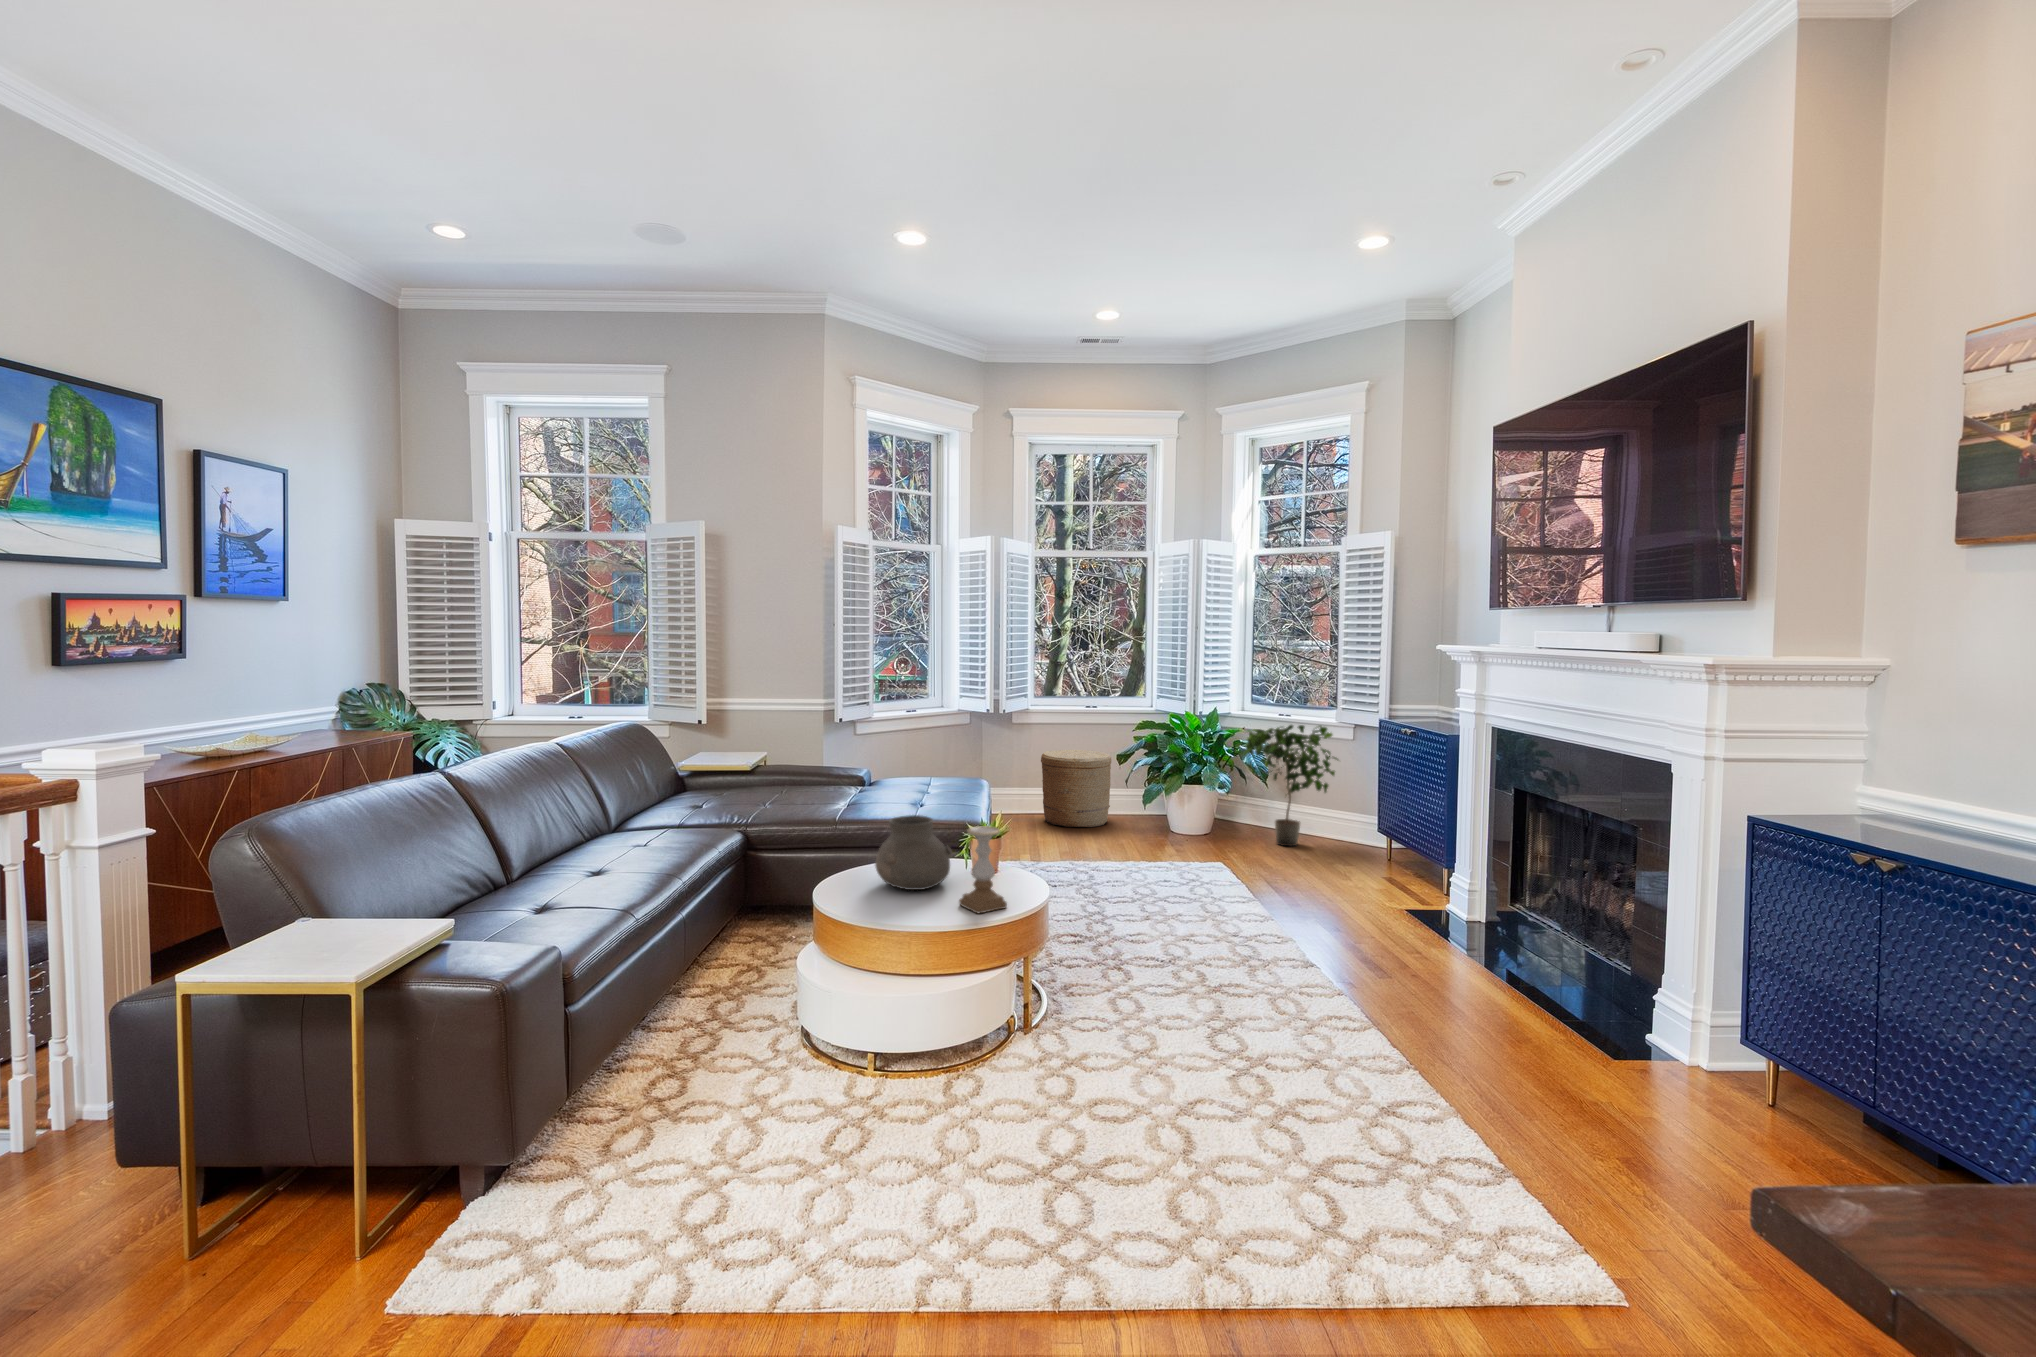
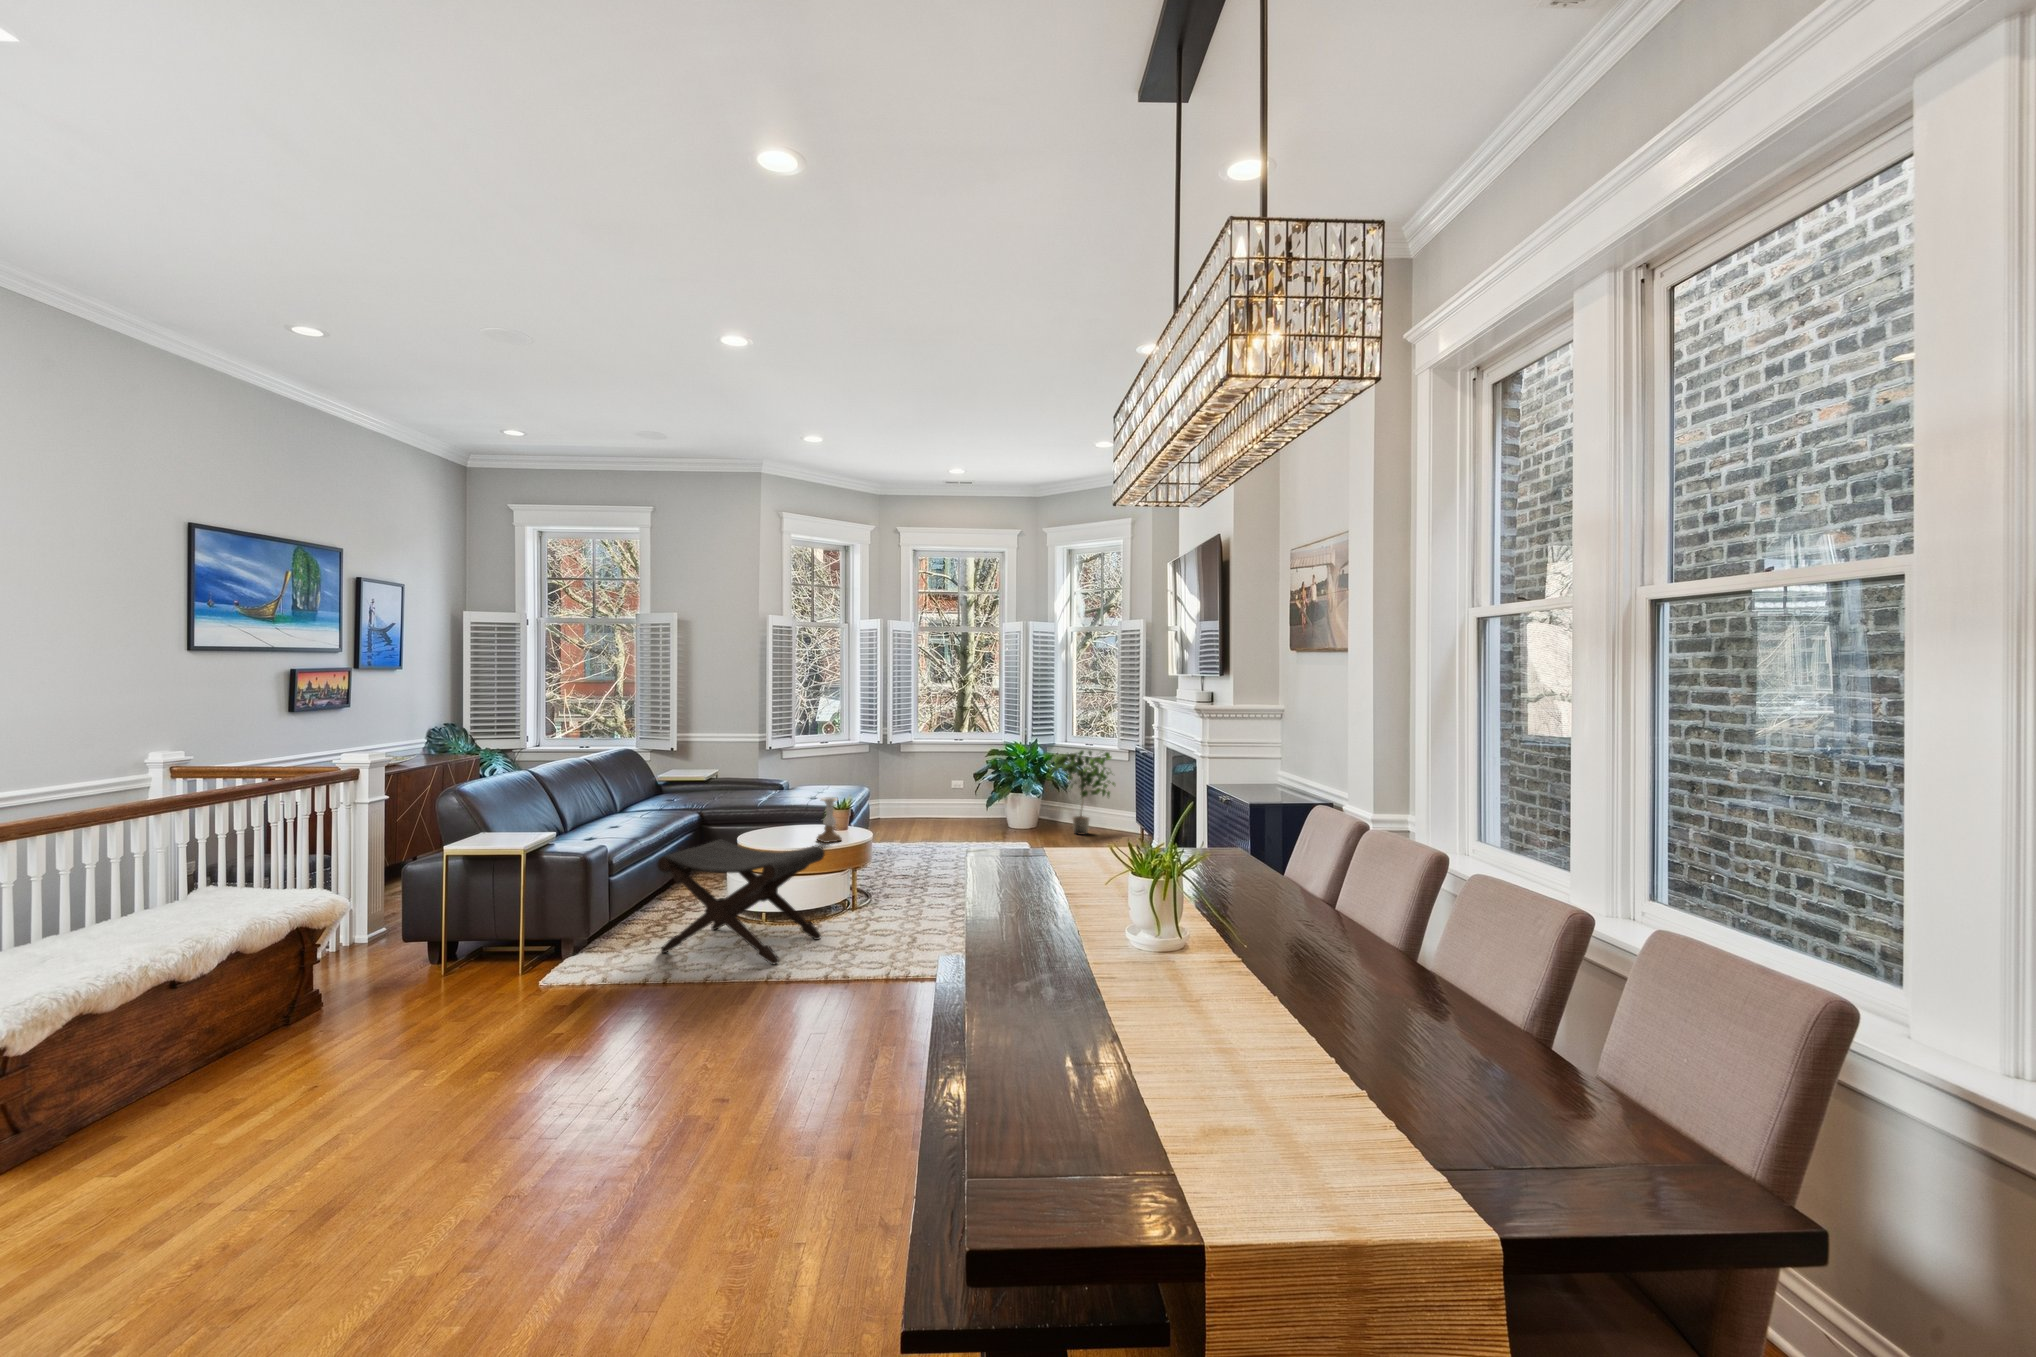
woven basket: present [1041,750,1111,827] -> none [917,771,967,825]
vase: present [875,815,952,890] -> none [773,795,817,835]
footstool: none [659,919,1001,1242] -> present [657,839,825,965]

